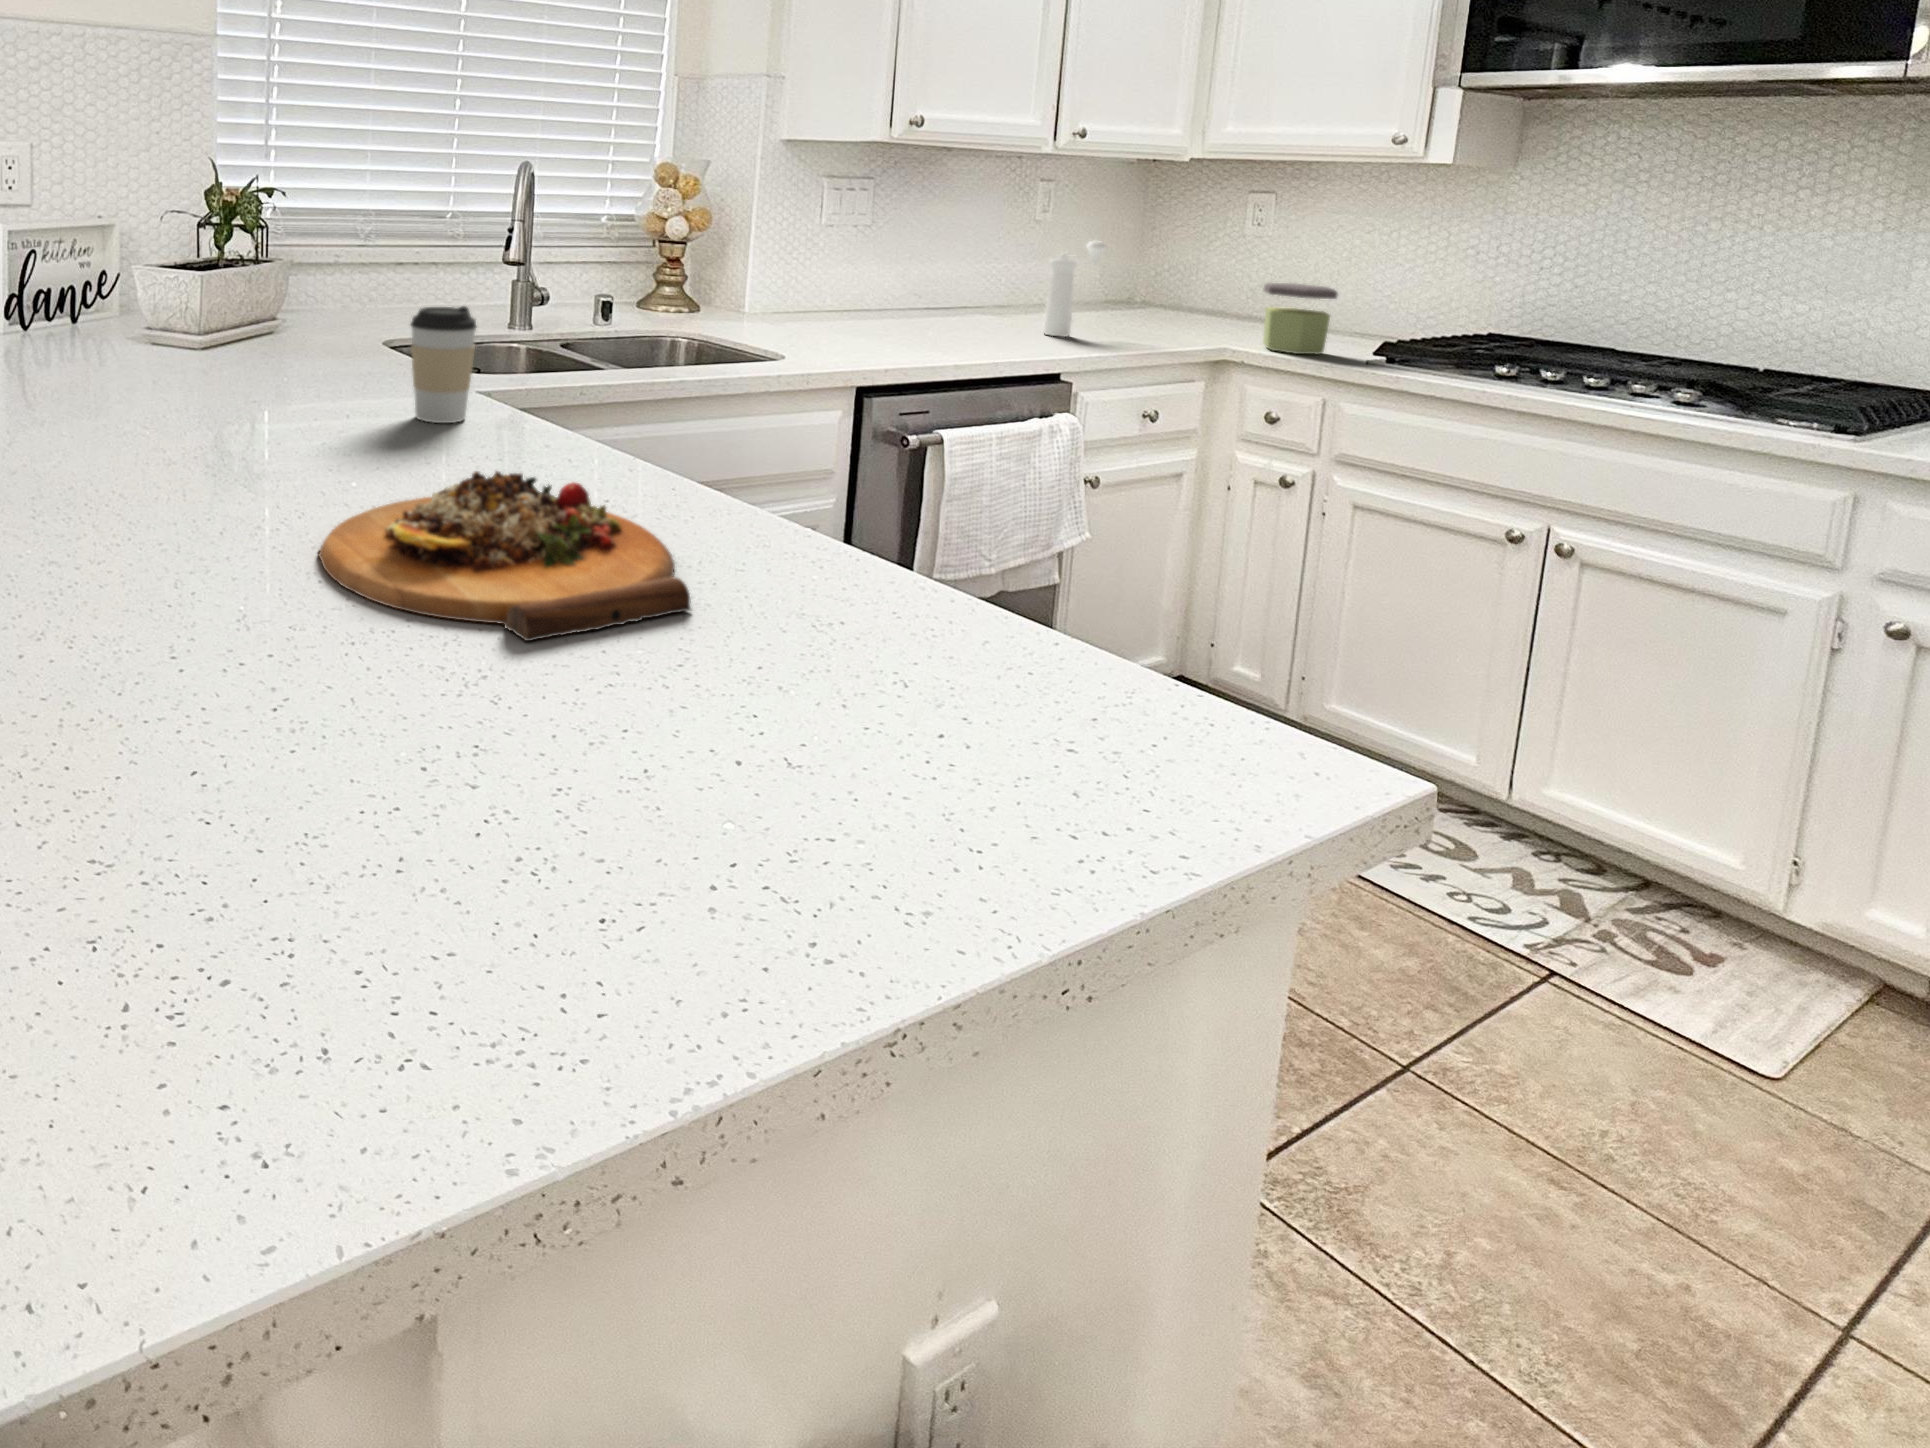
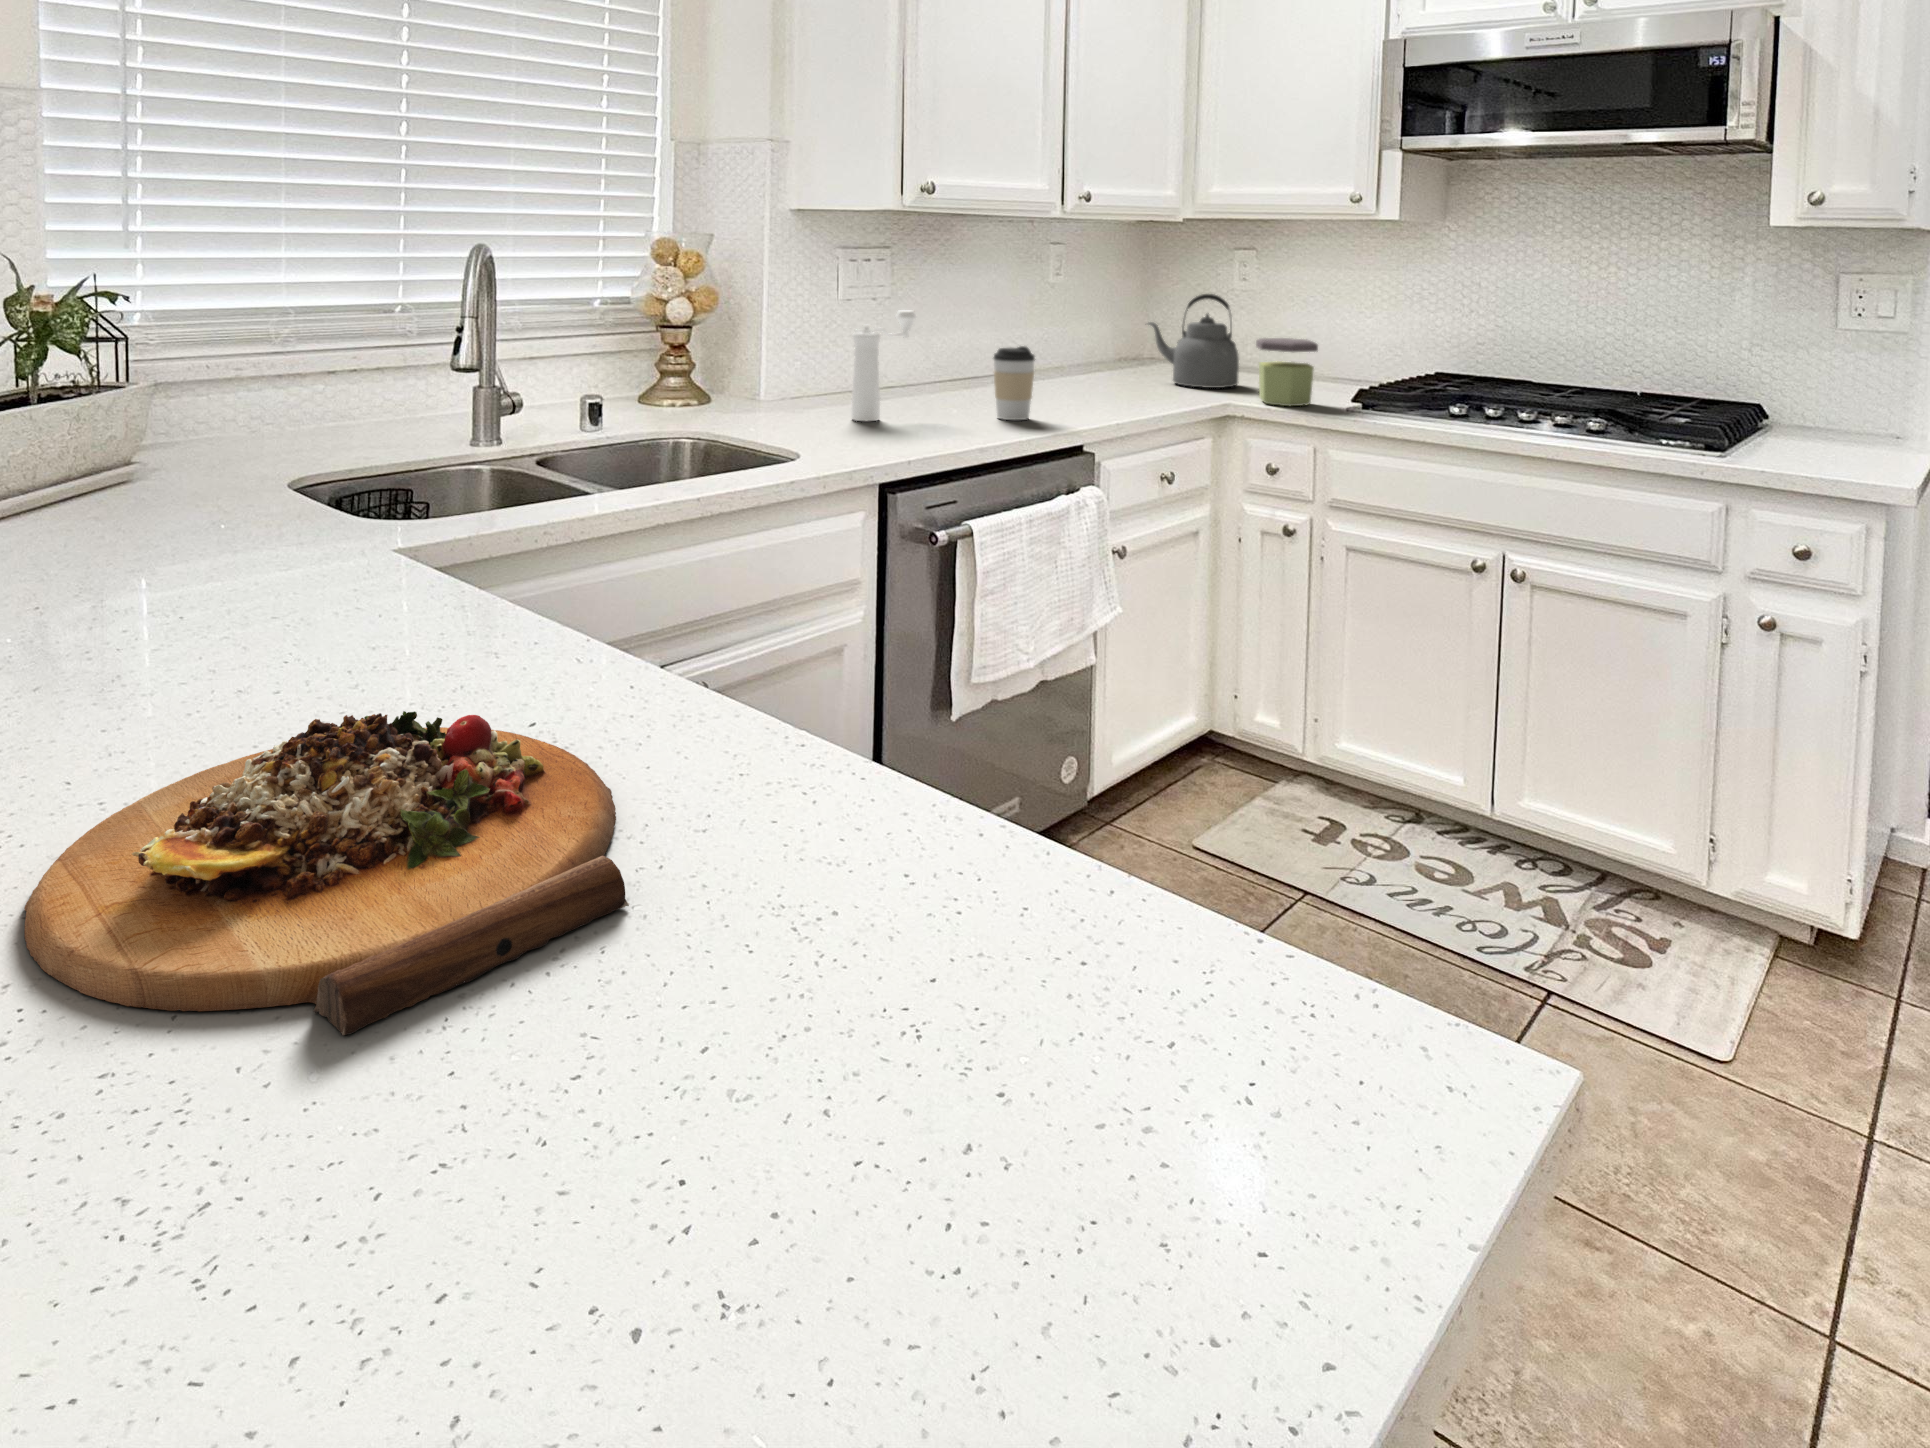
kettle: none [1138,235,1243,332] -> present [1148,294,1239,388]
pepper mill: present [1043,241,1106,337] -> present [851,310,916,421]
coffee cup: present [411,306,477,423] -> present [994,346,1035,420]

